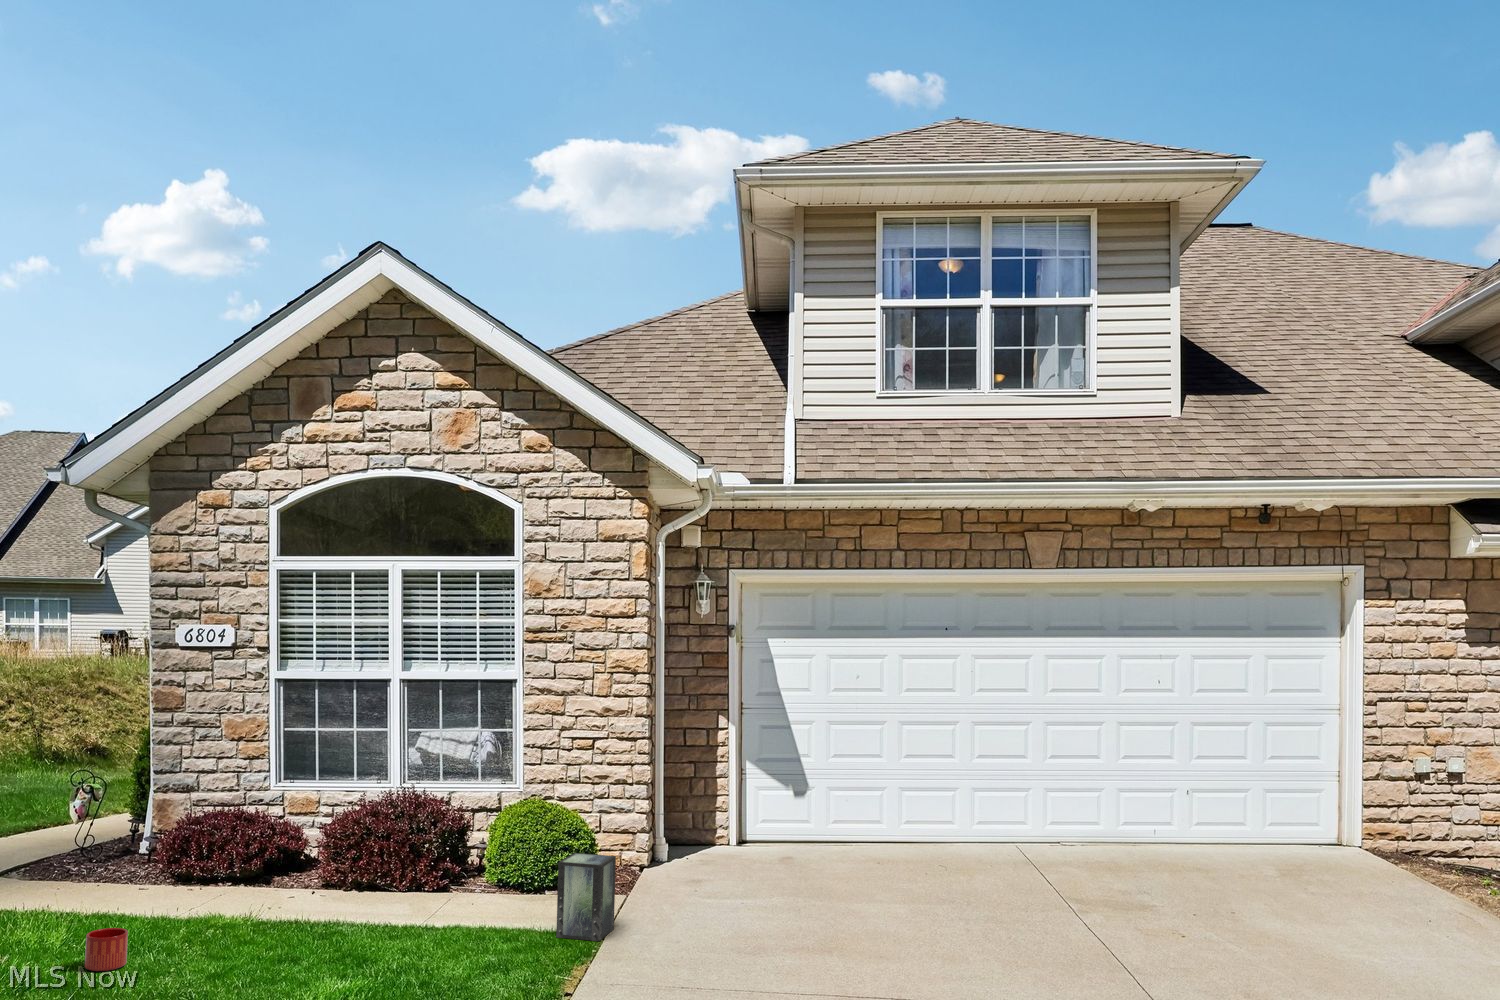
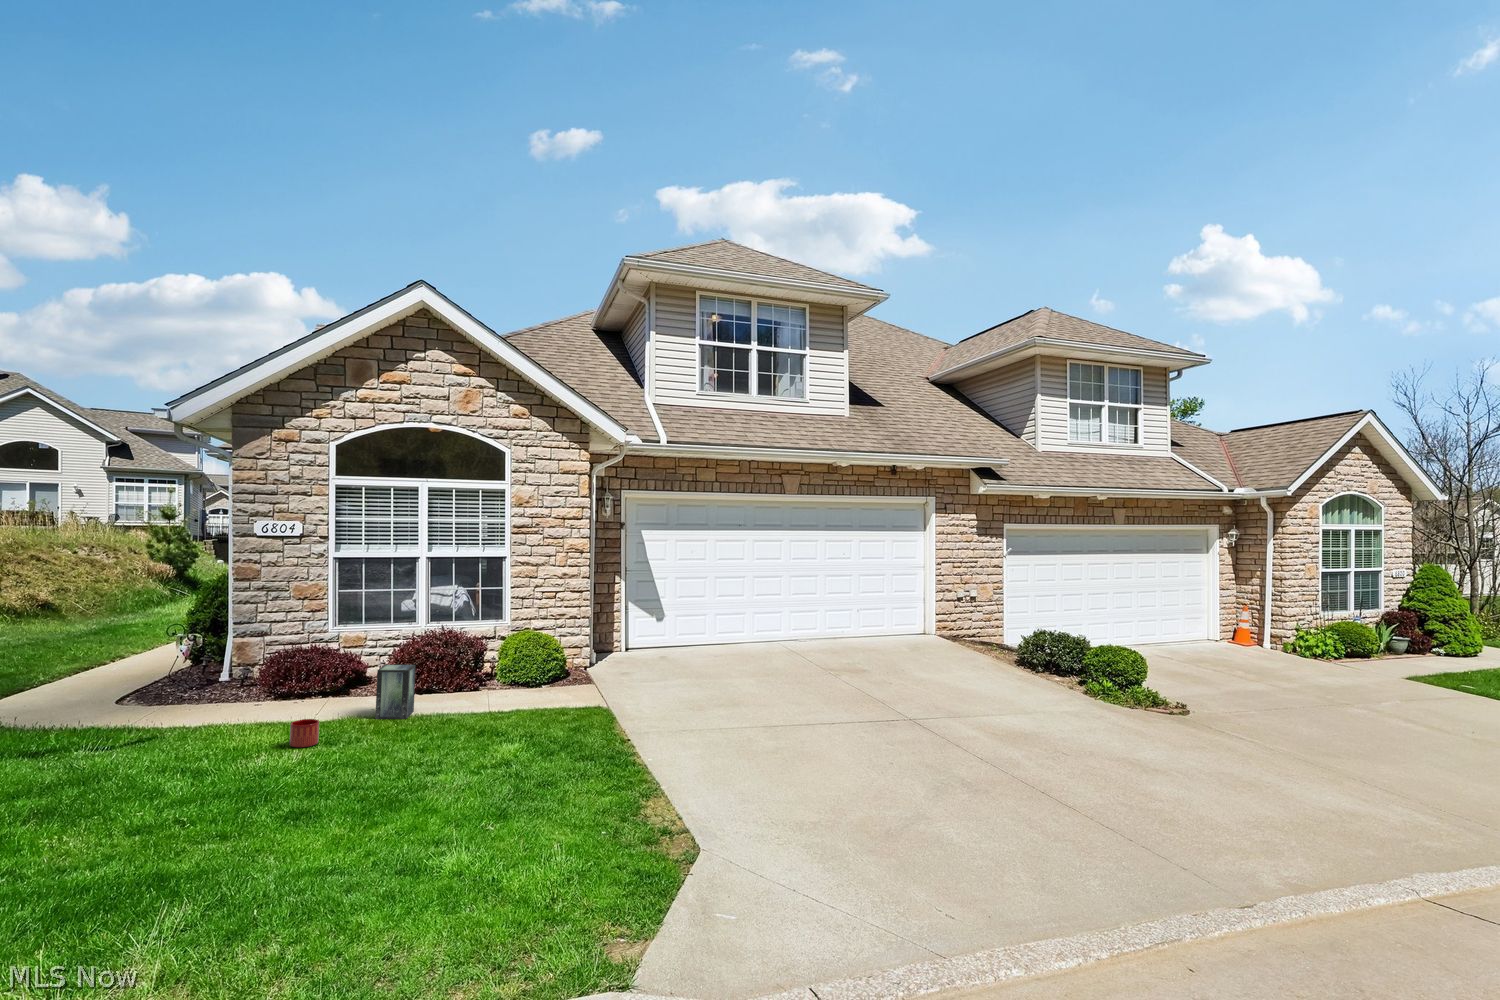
storage box: present [556,853,616,941] -> present [375,665,416,719]

